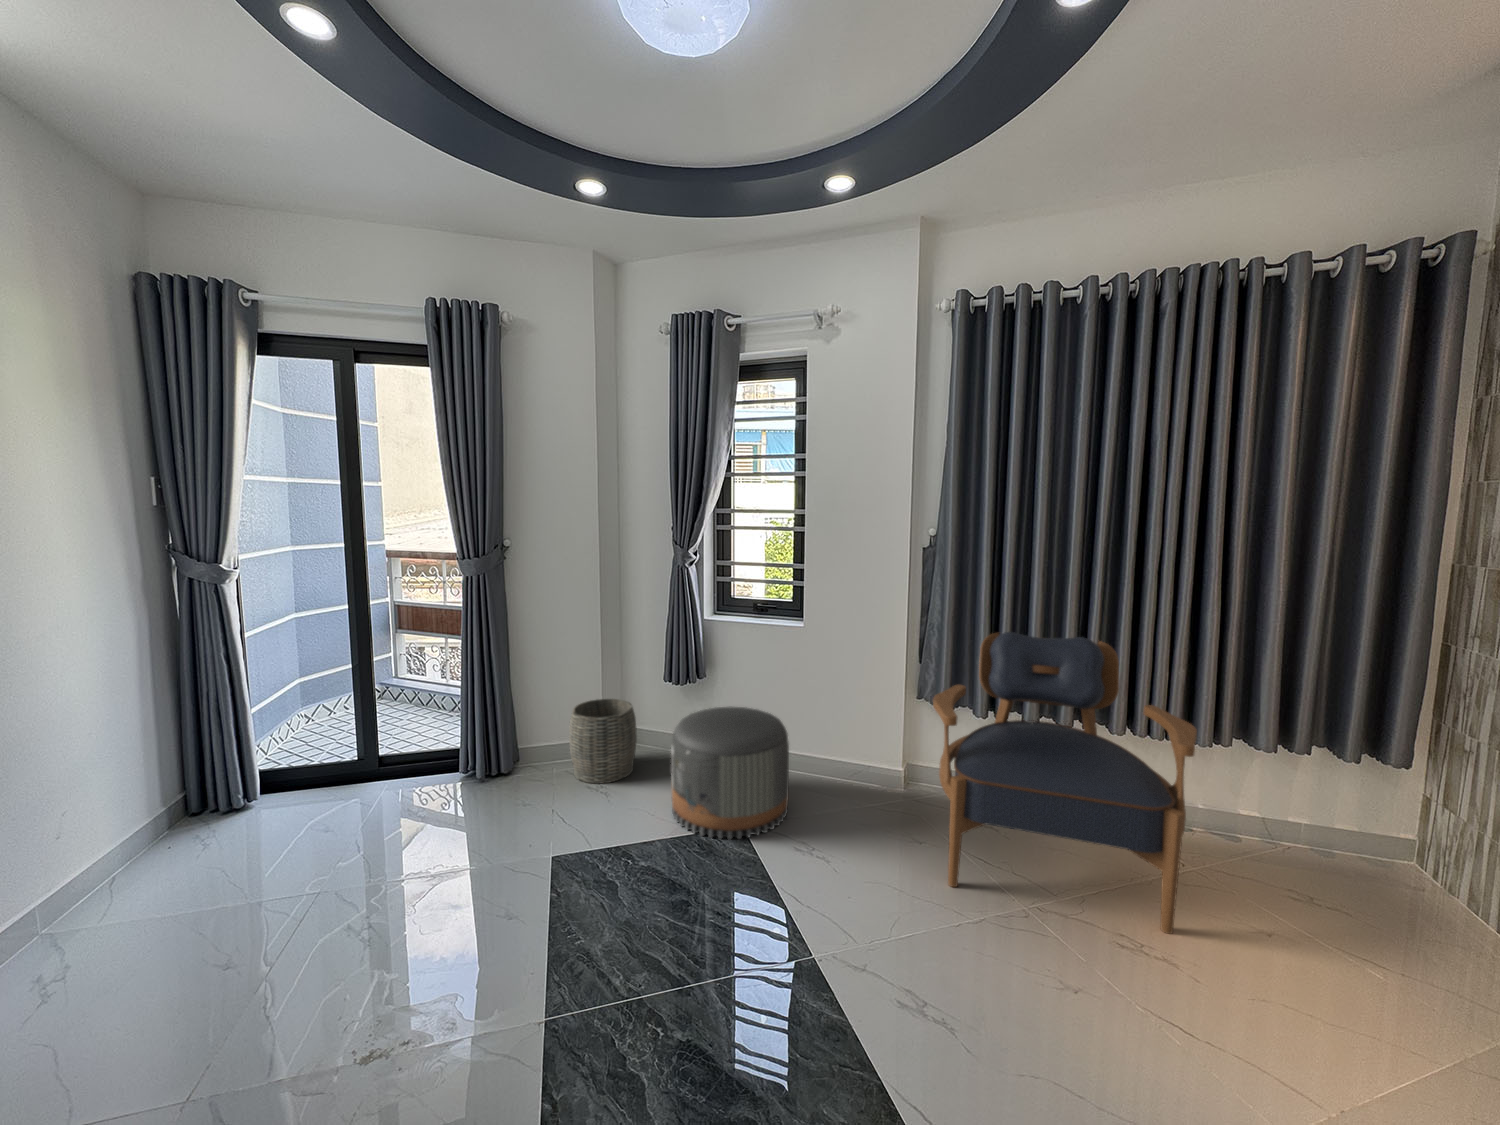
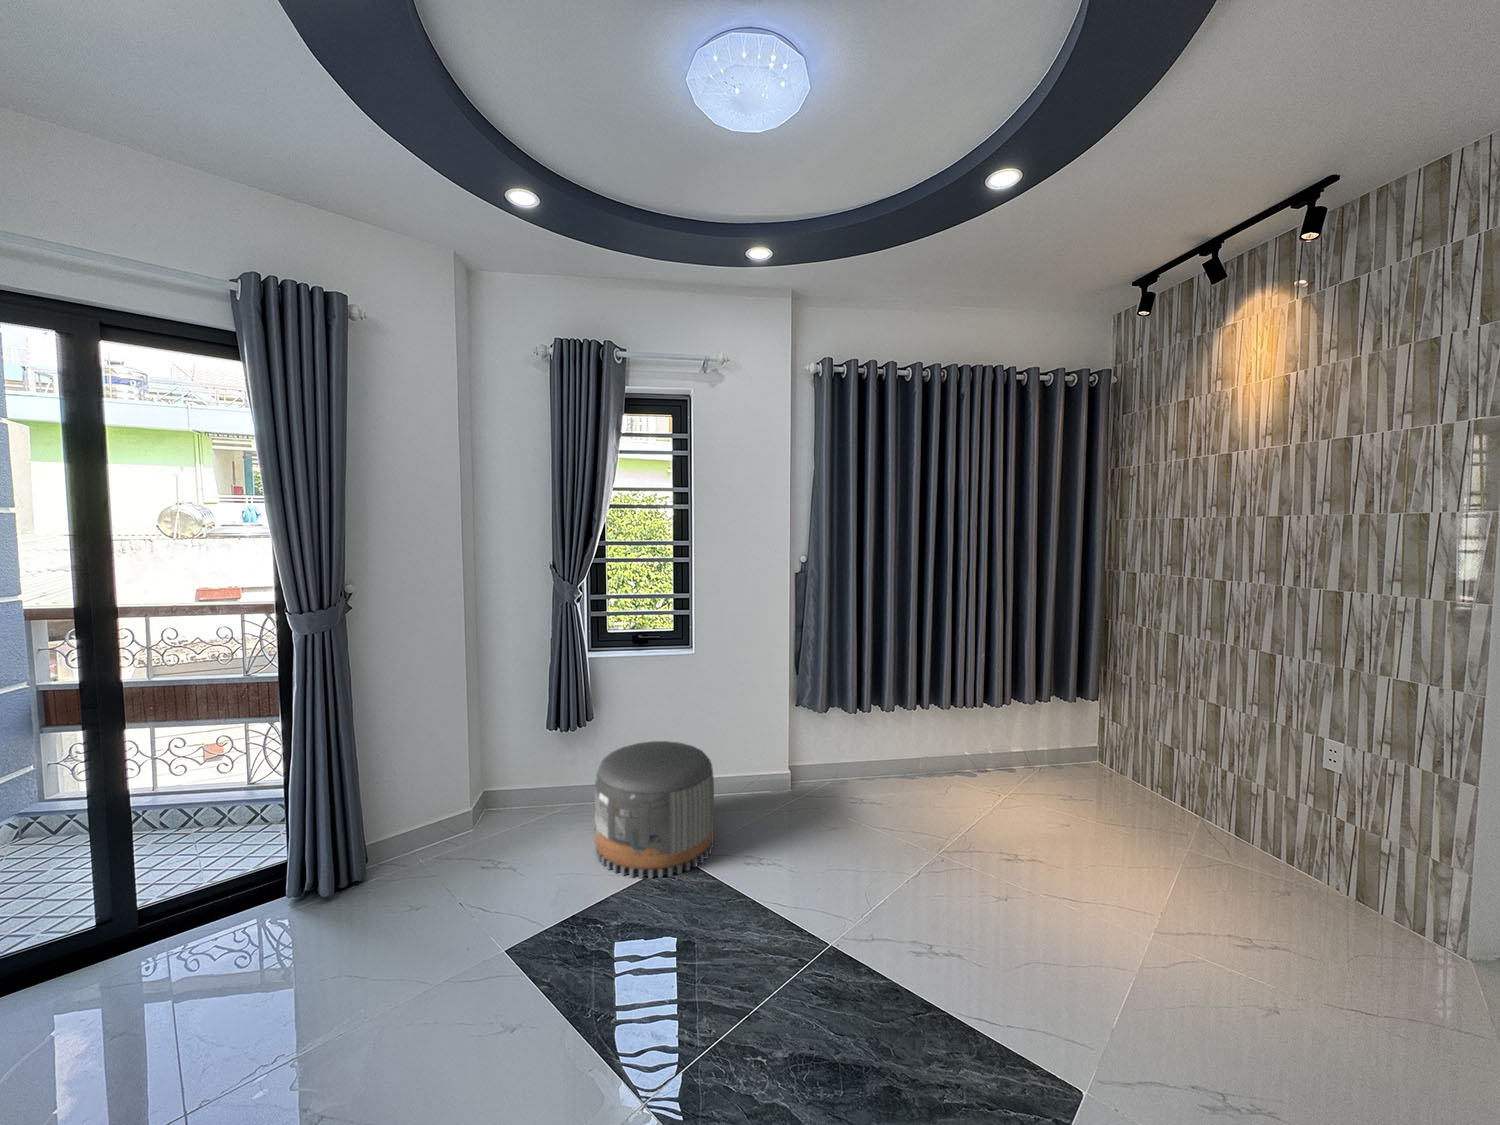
armchair: present [933,632,1197,934] -> none [838,639,1029,857]
woven basket: present [569,699,637,784] -> none [444,759,525,861]

